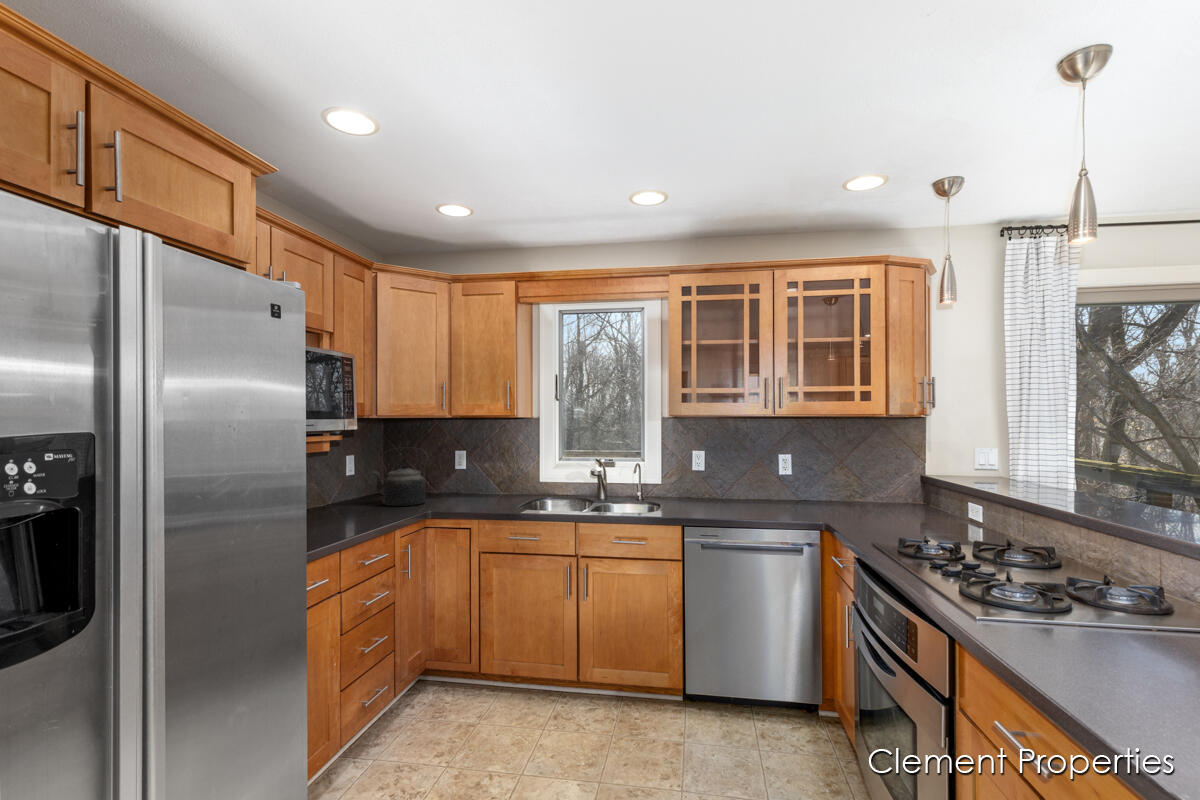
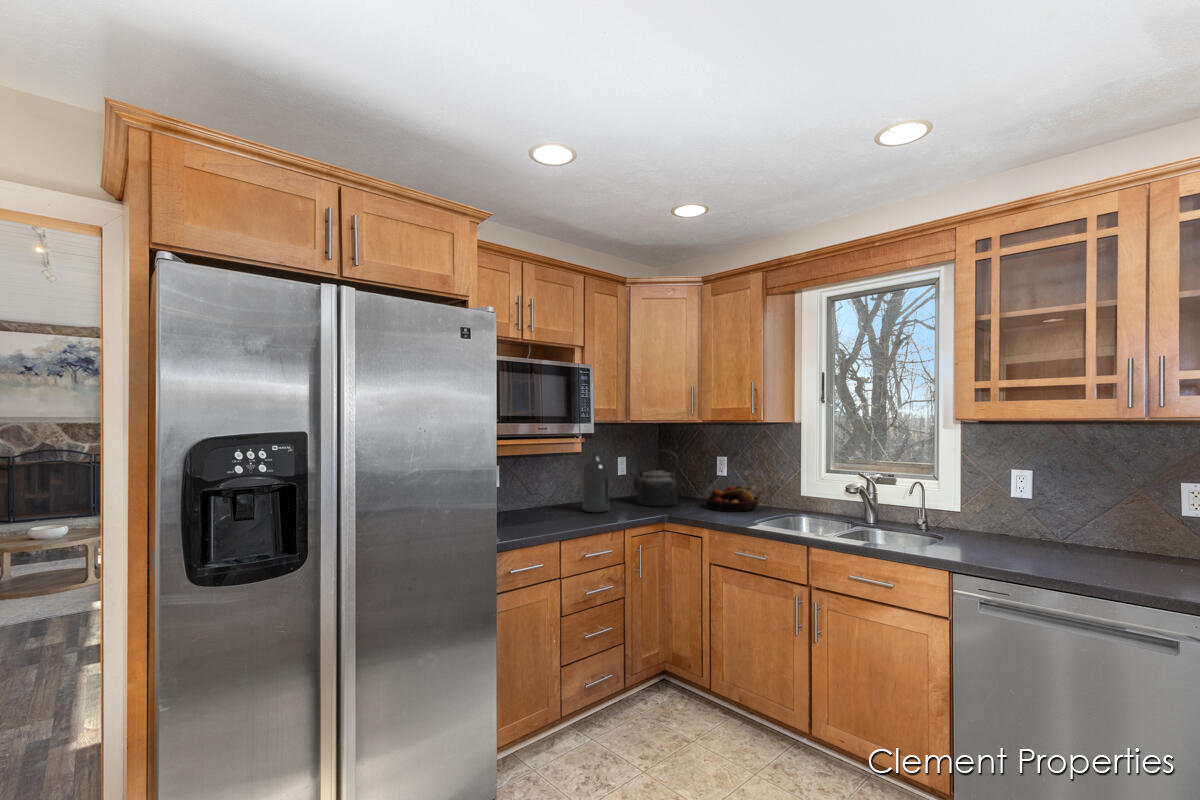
bottle: none [334,452,366,519] -> present [583,452,609,513]
fruit bowl: none [454,477,505,503] -> present [706,486,759,512]

